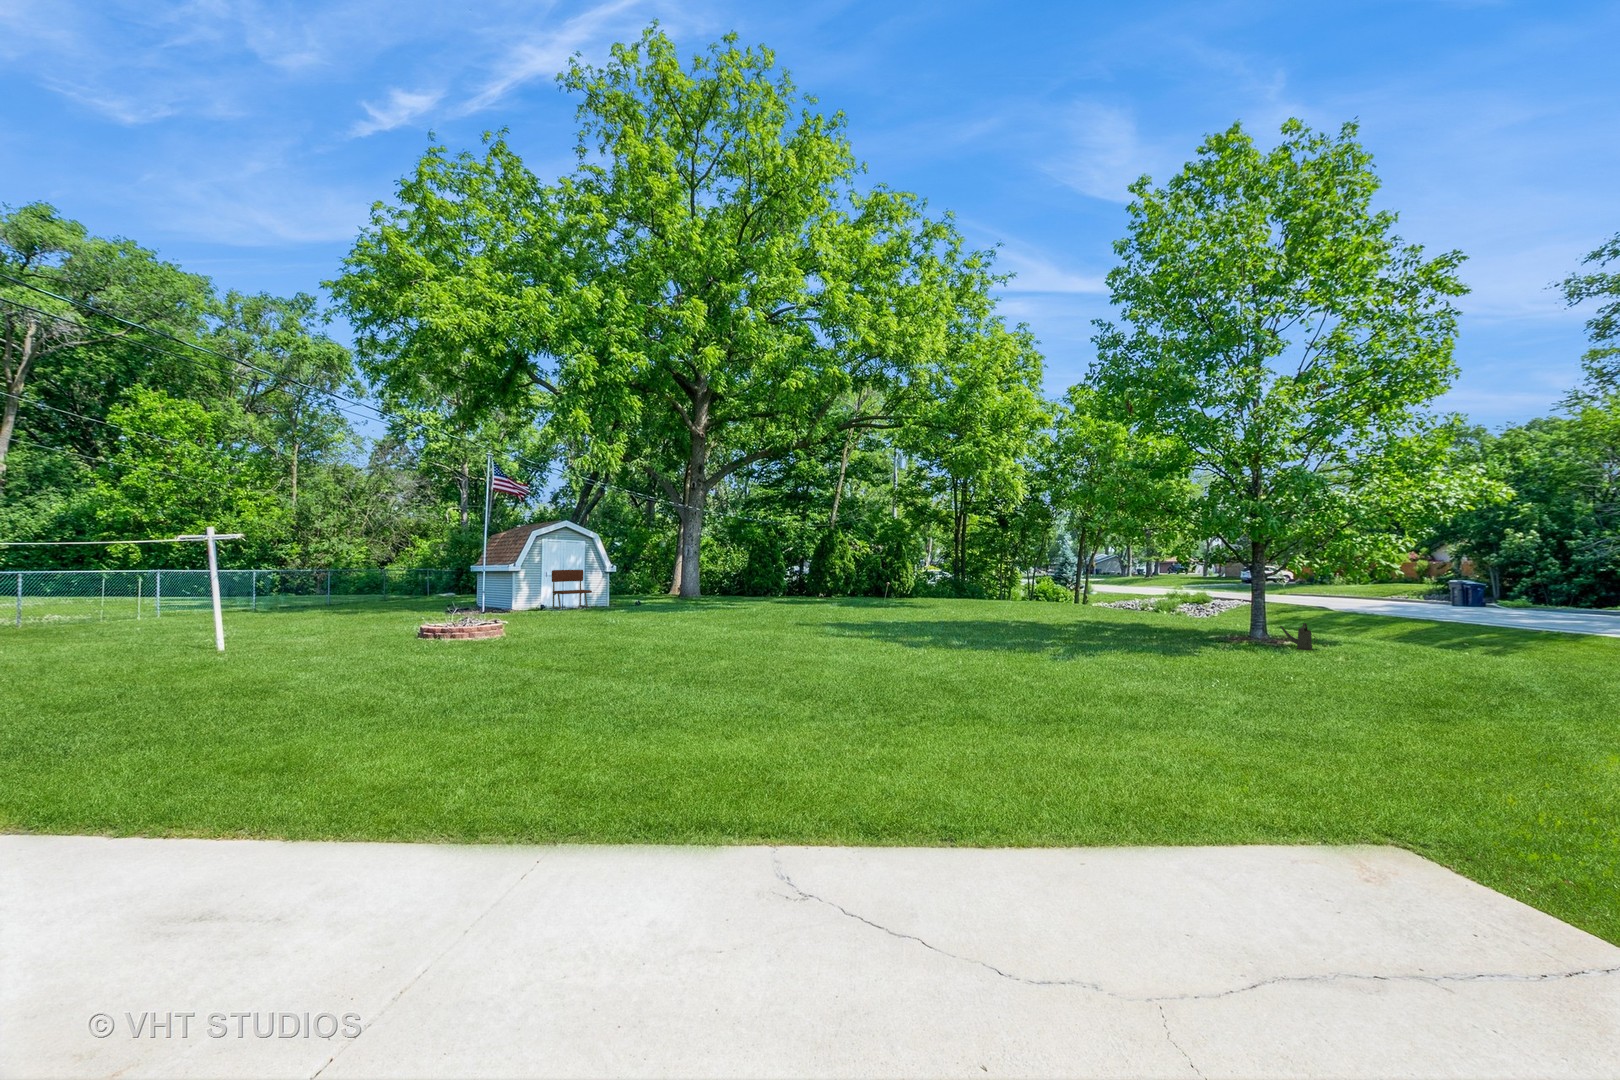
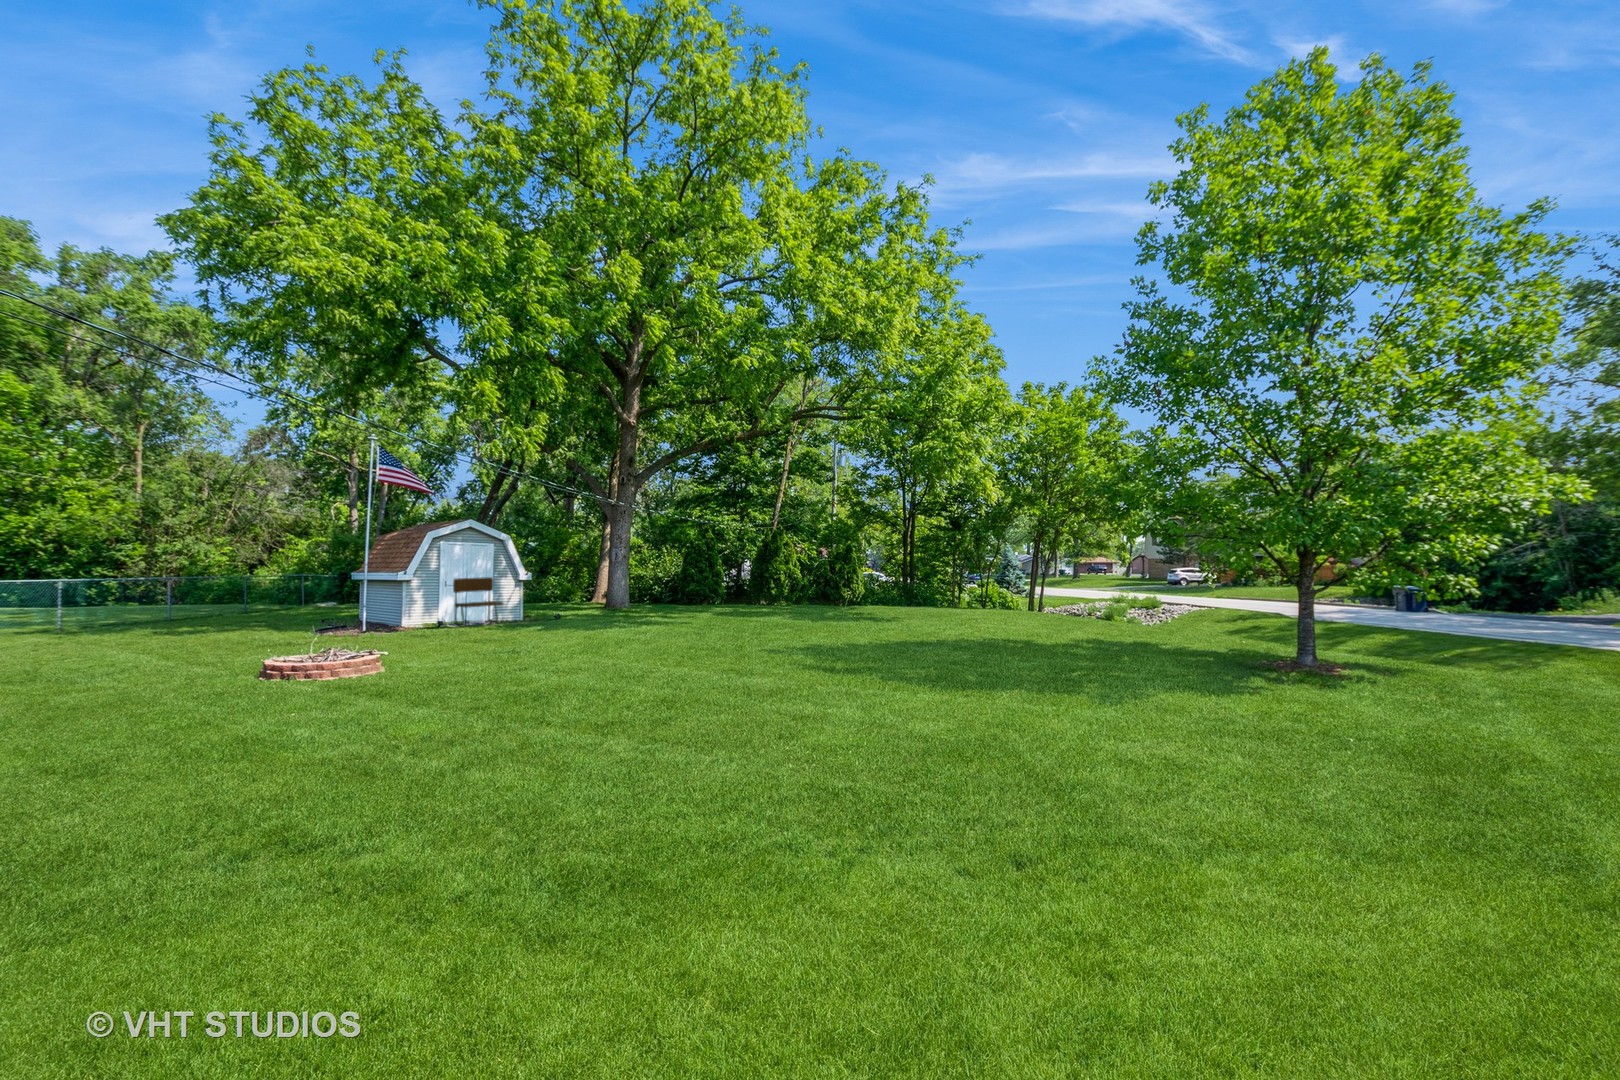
watering can: present [1280,623,1317,650] -> none [1314,643,1359,674]

